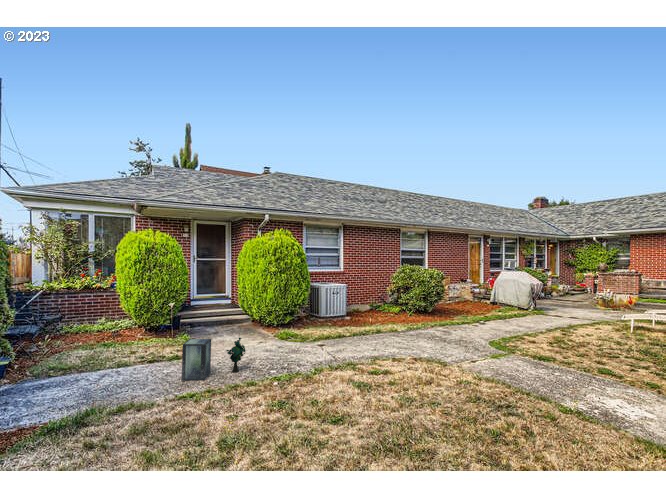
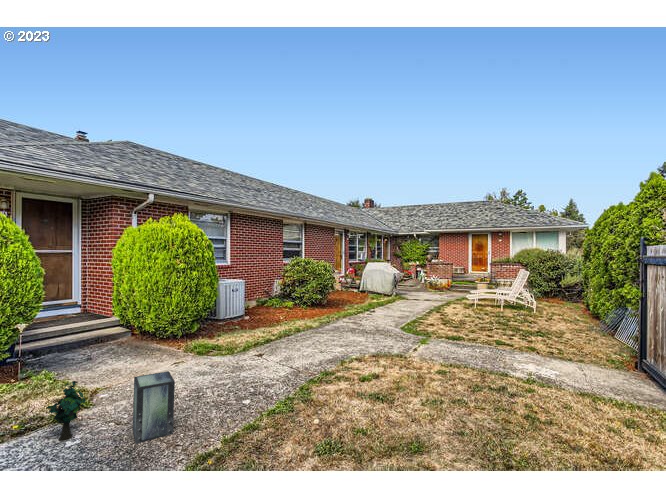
decorative plant: present [226,338,245,373] -> present [47,381,86,441]

